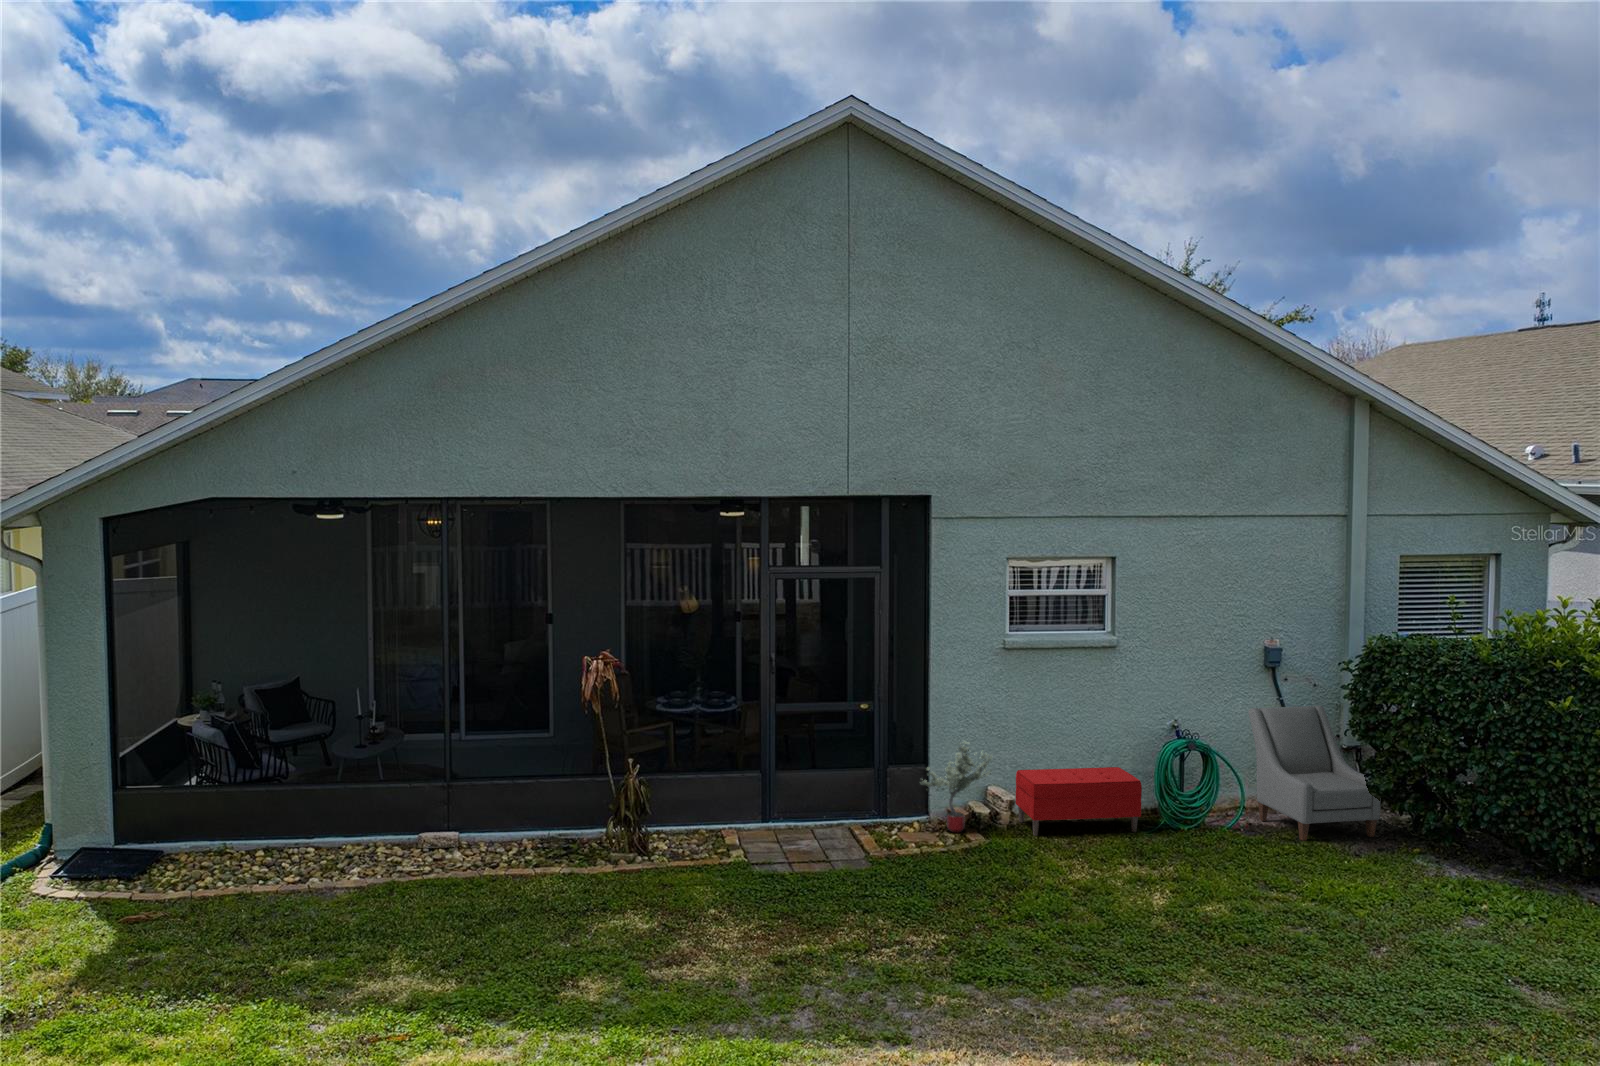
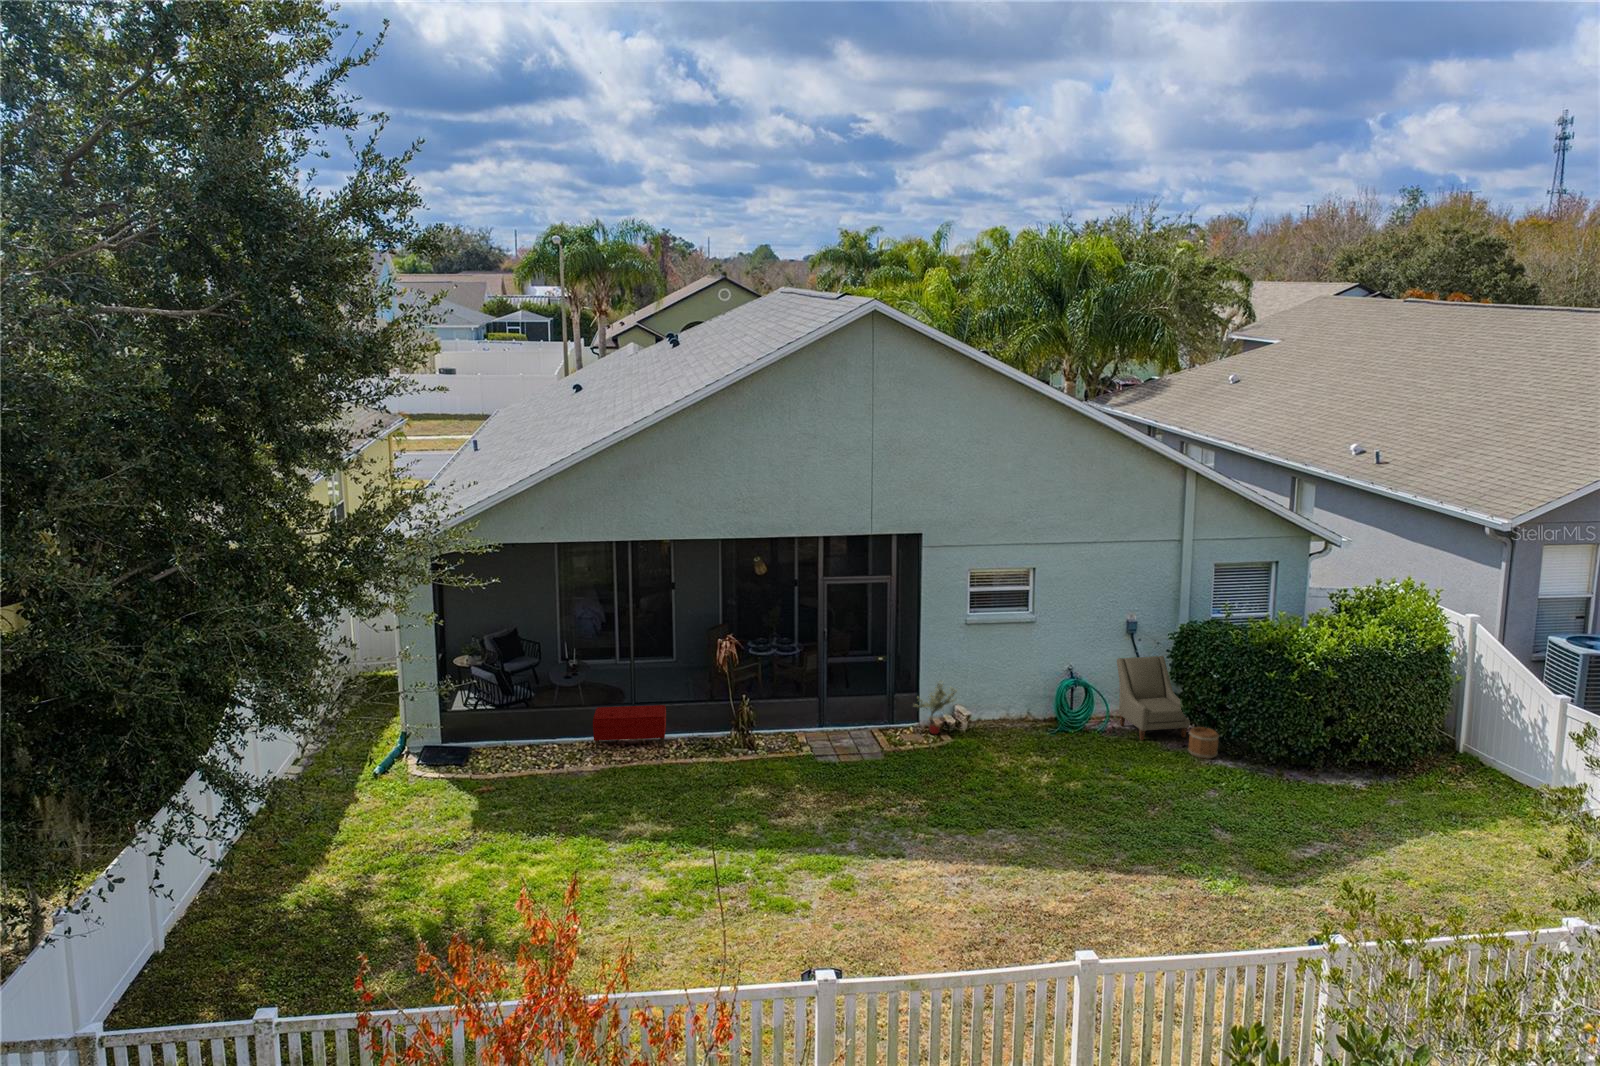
bench: present [1016,767,1142,836] -> present [593,705,666,749]
bucket: none [1389,814,1444,868] -> present [1188,727,1219,759]

